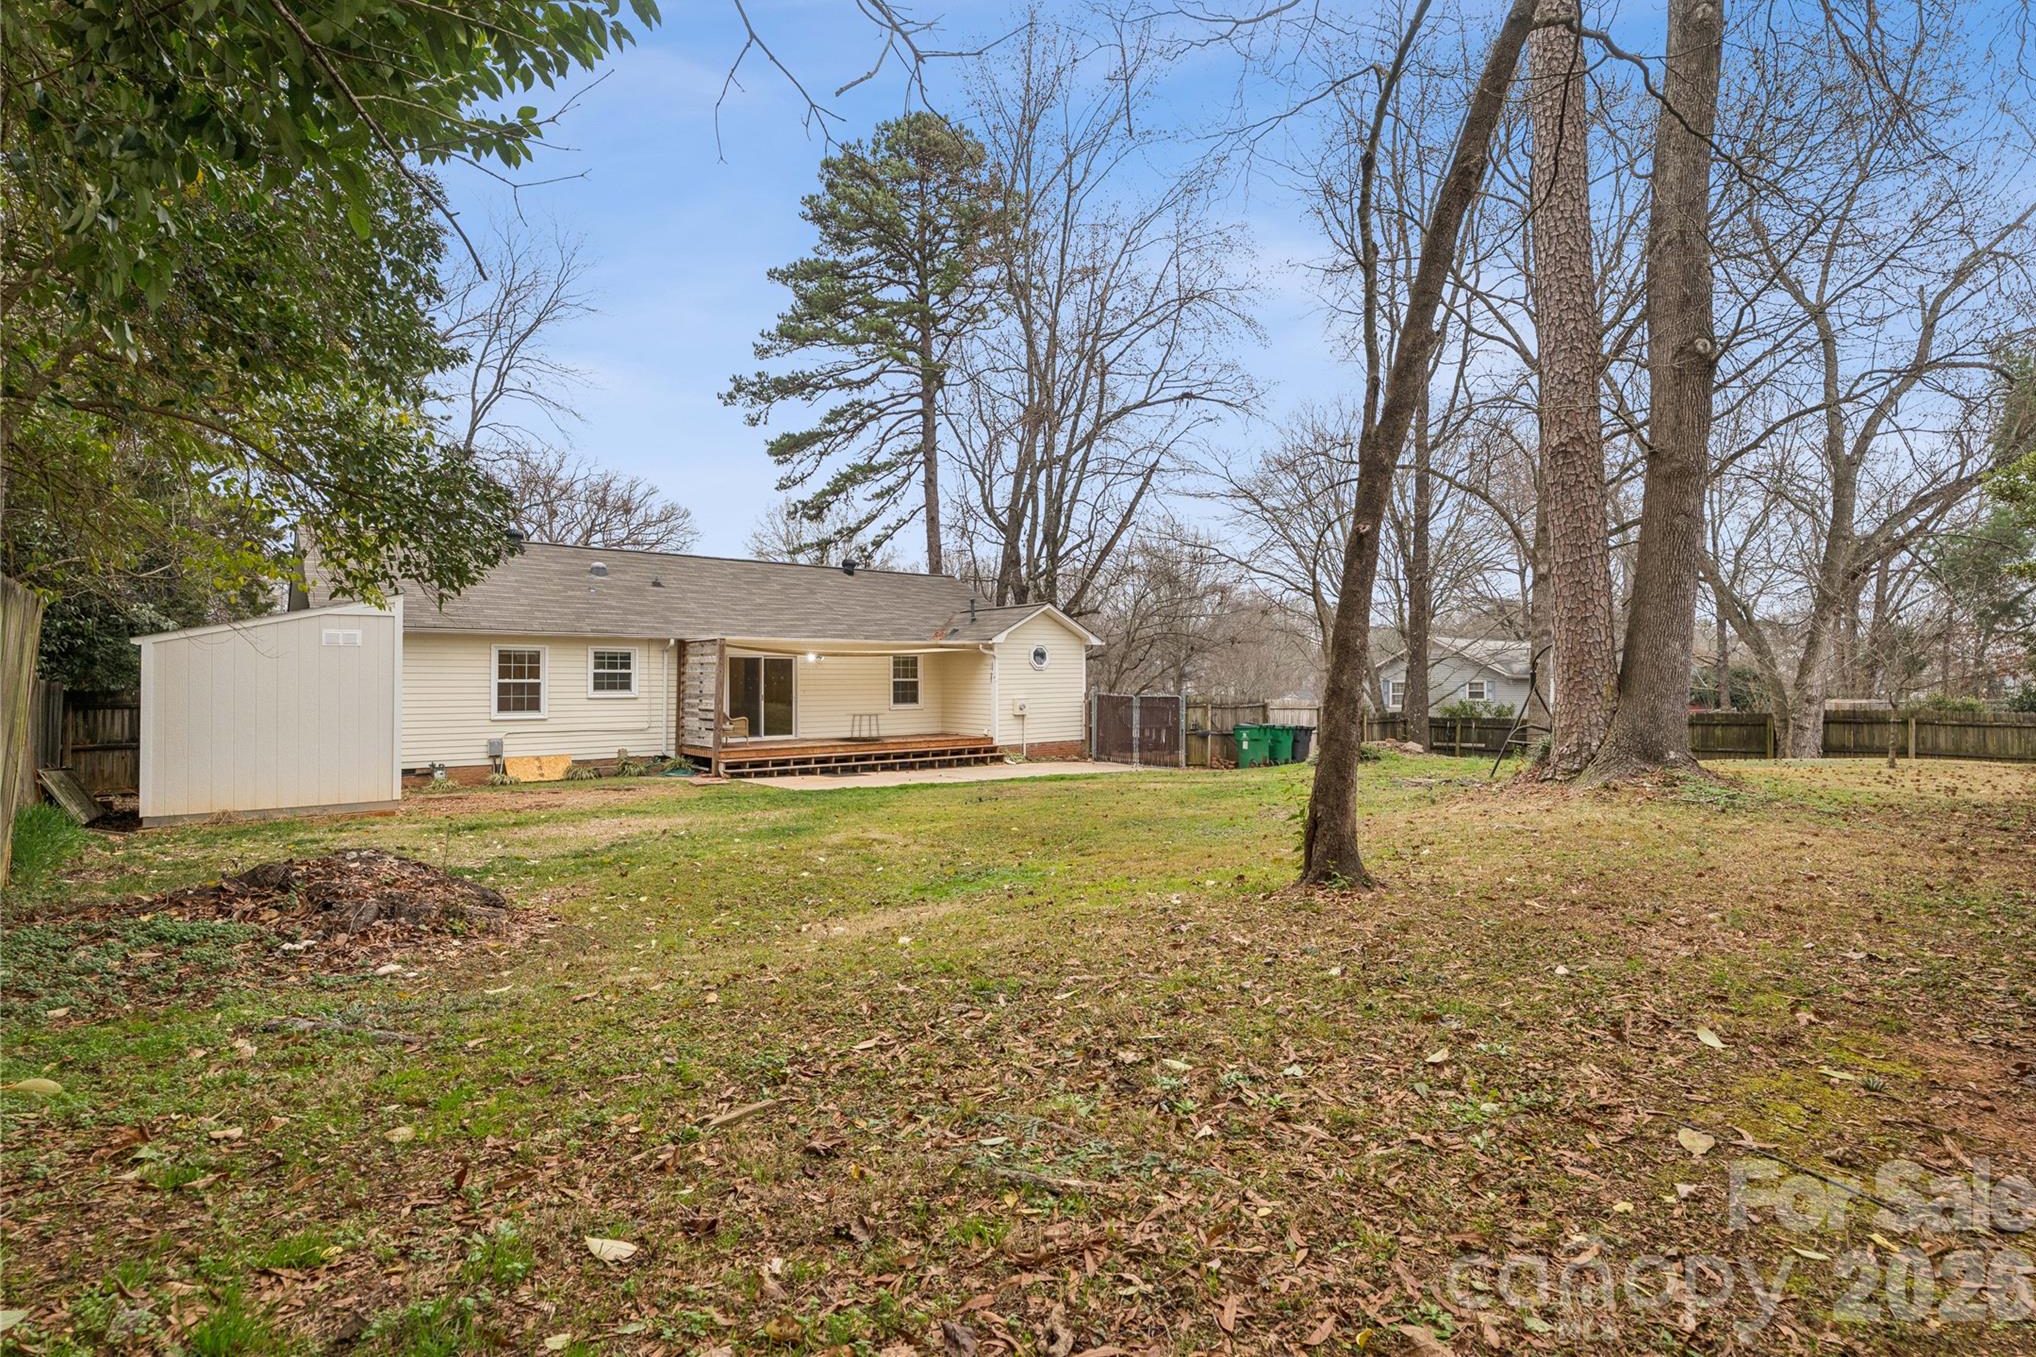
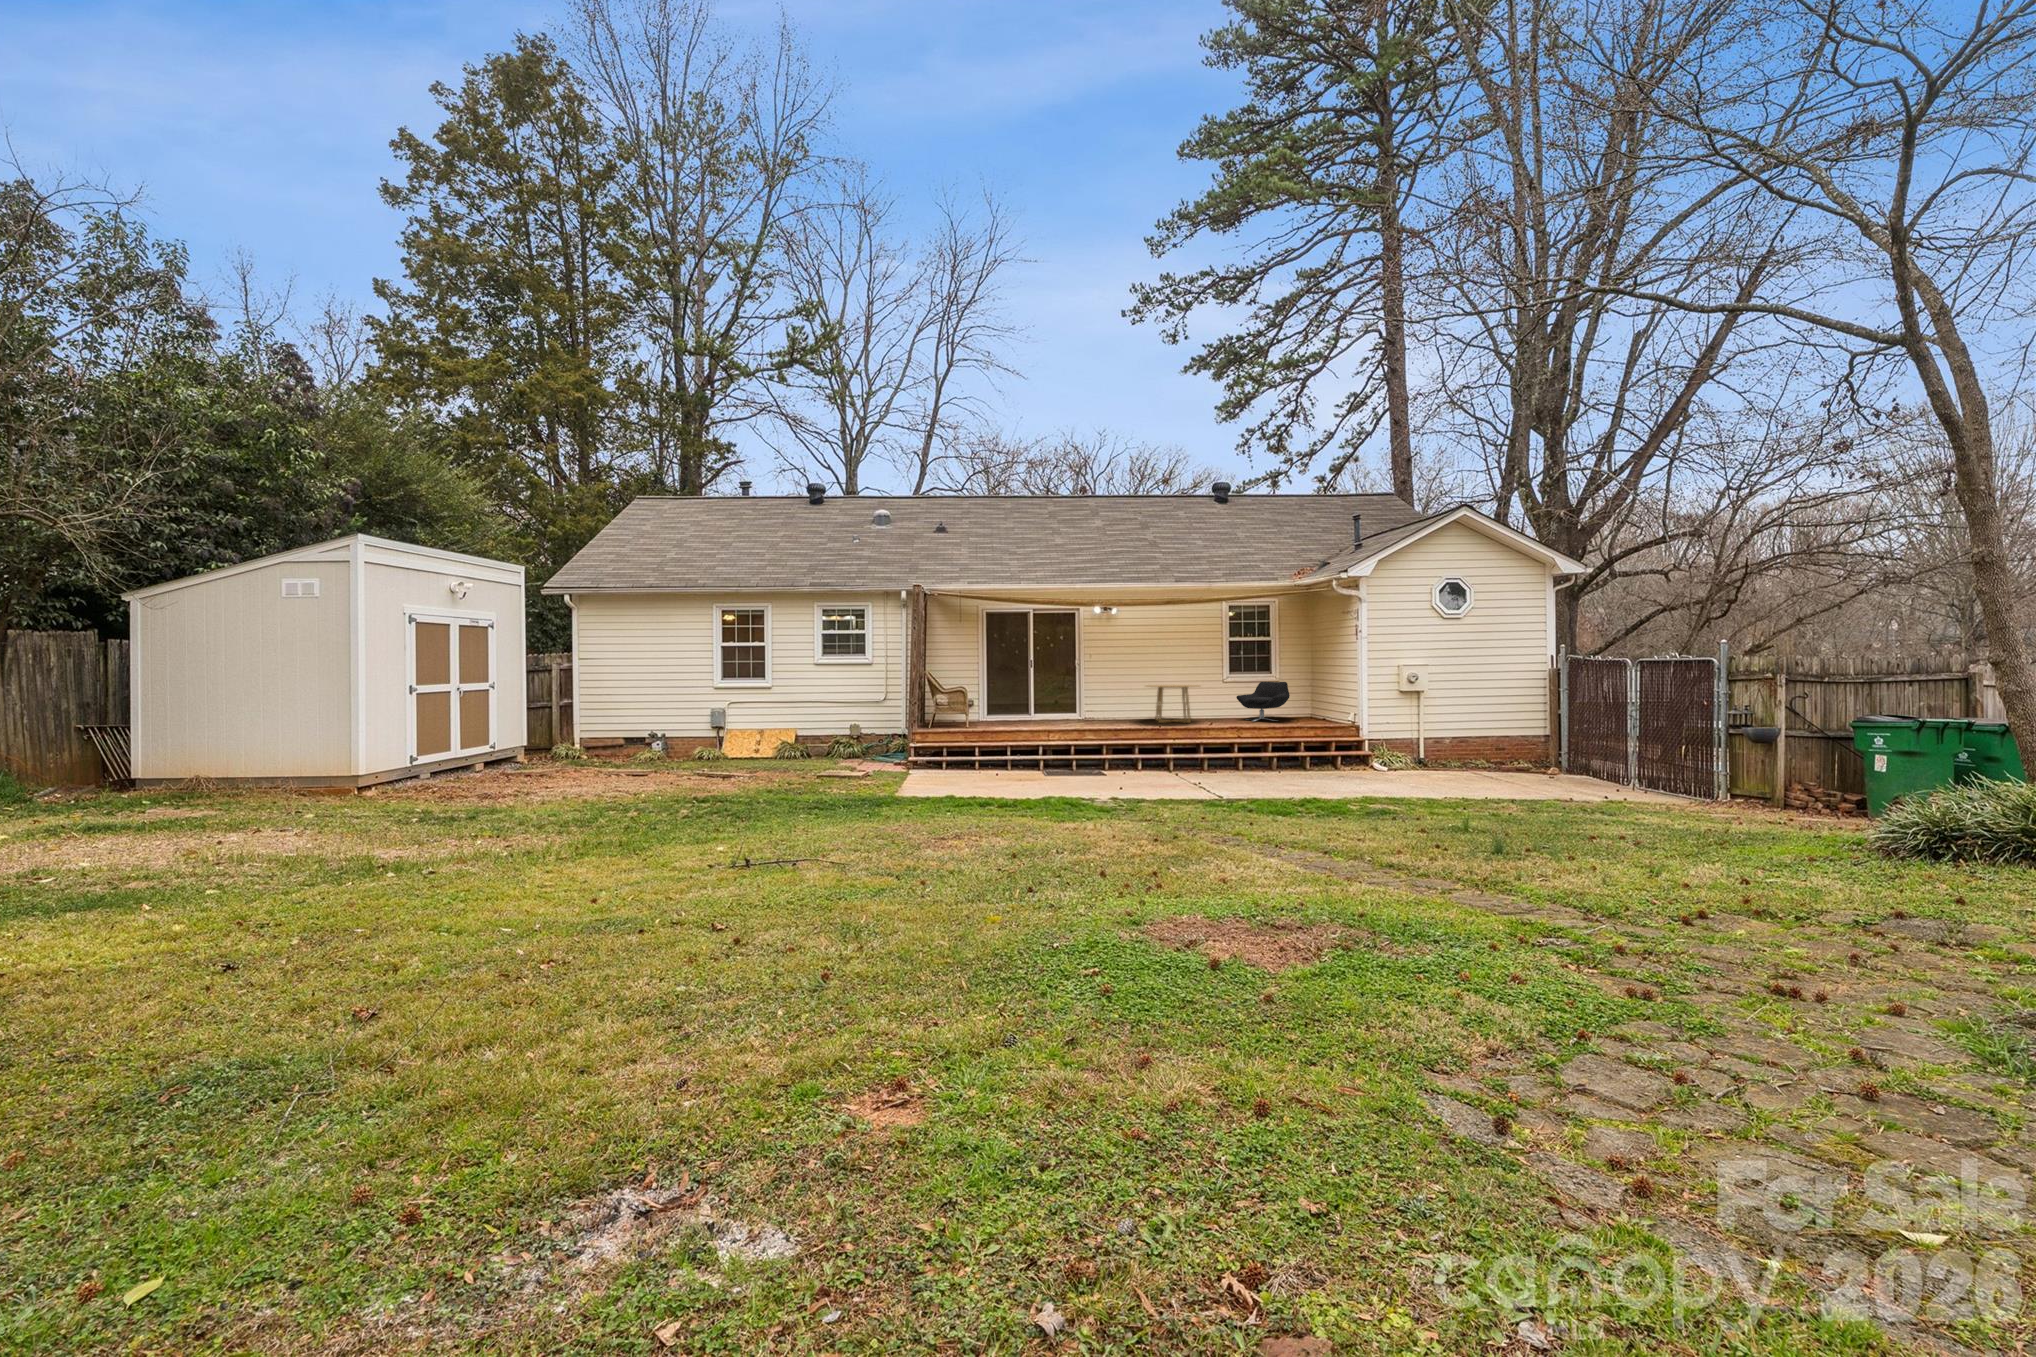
lounge chair: none [904,711,937,738] -> present [1236,682,1290,721]

